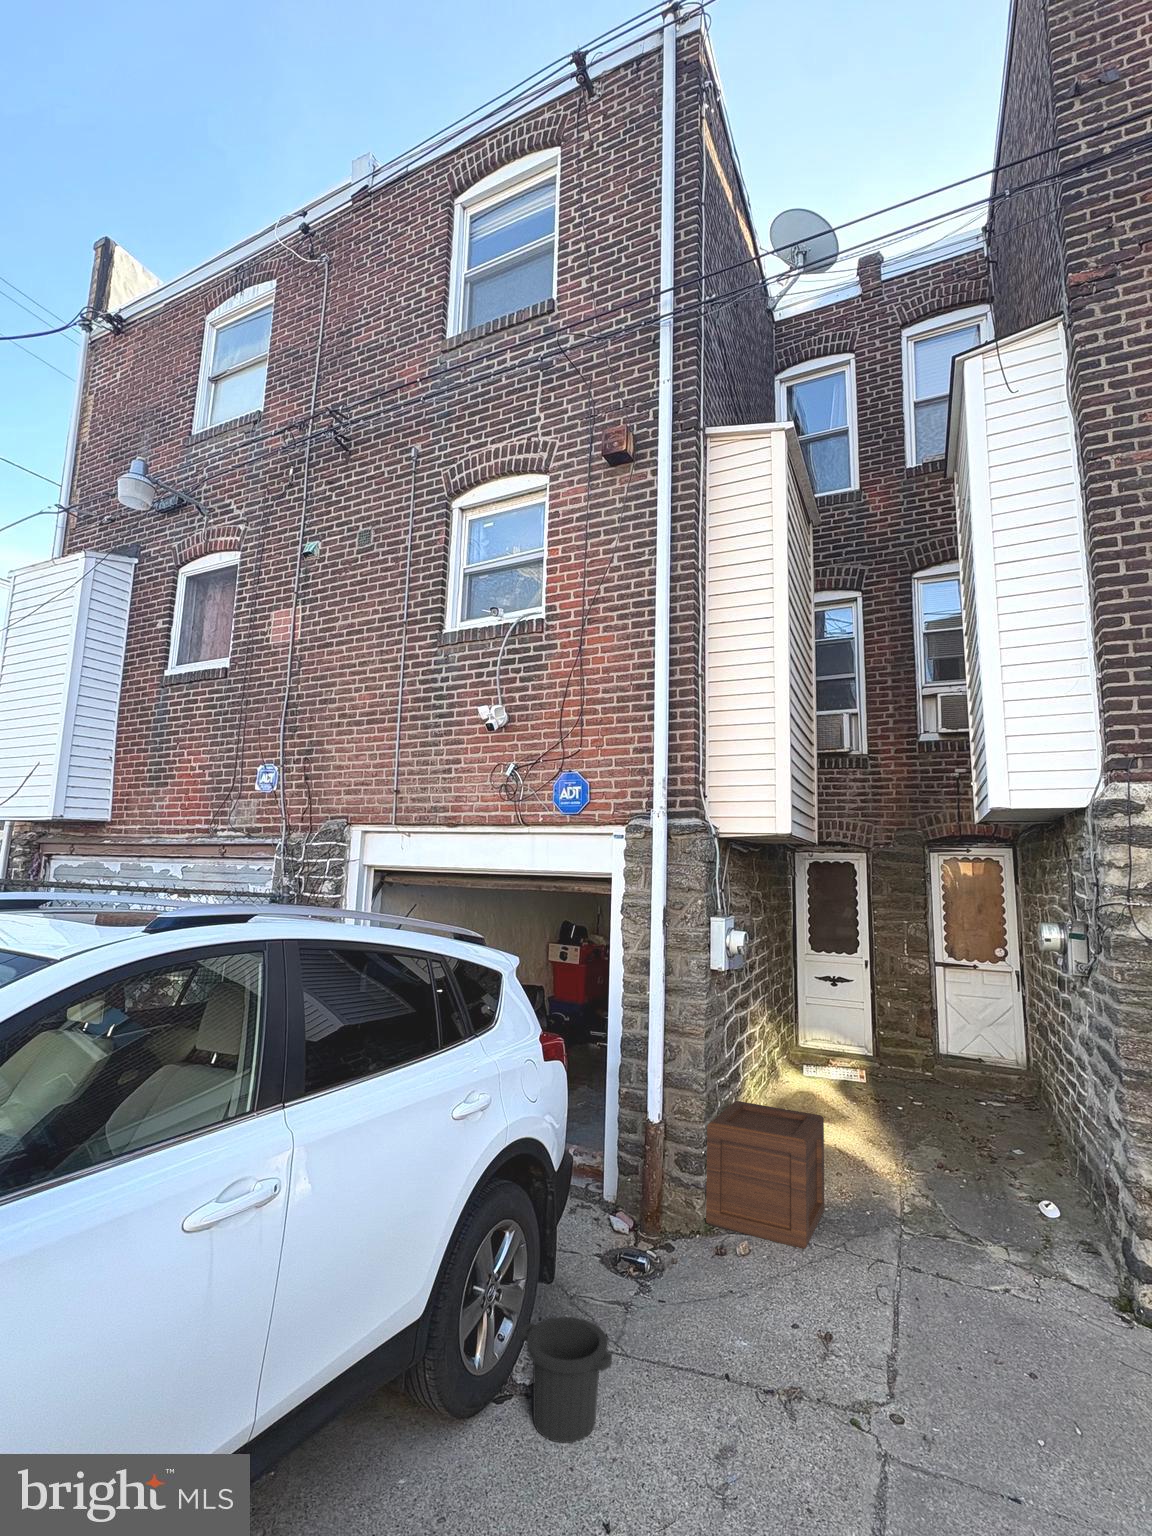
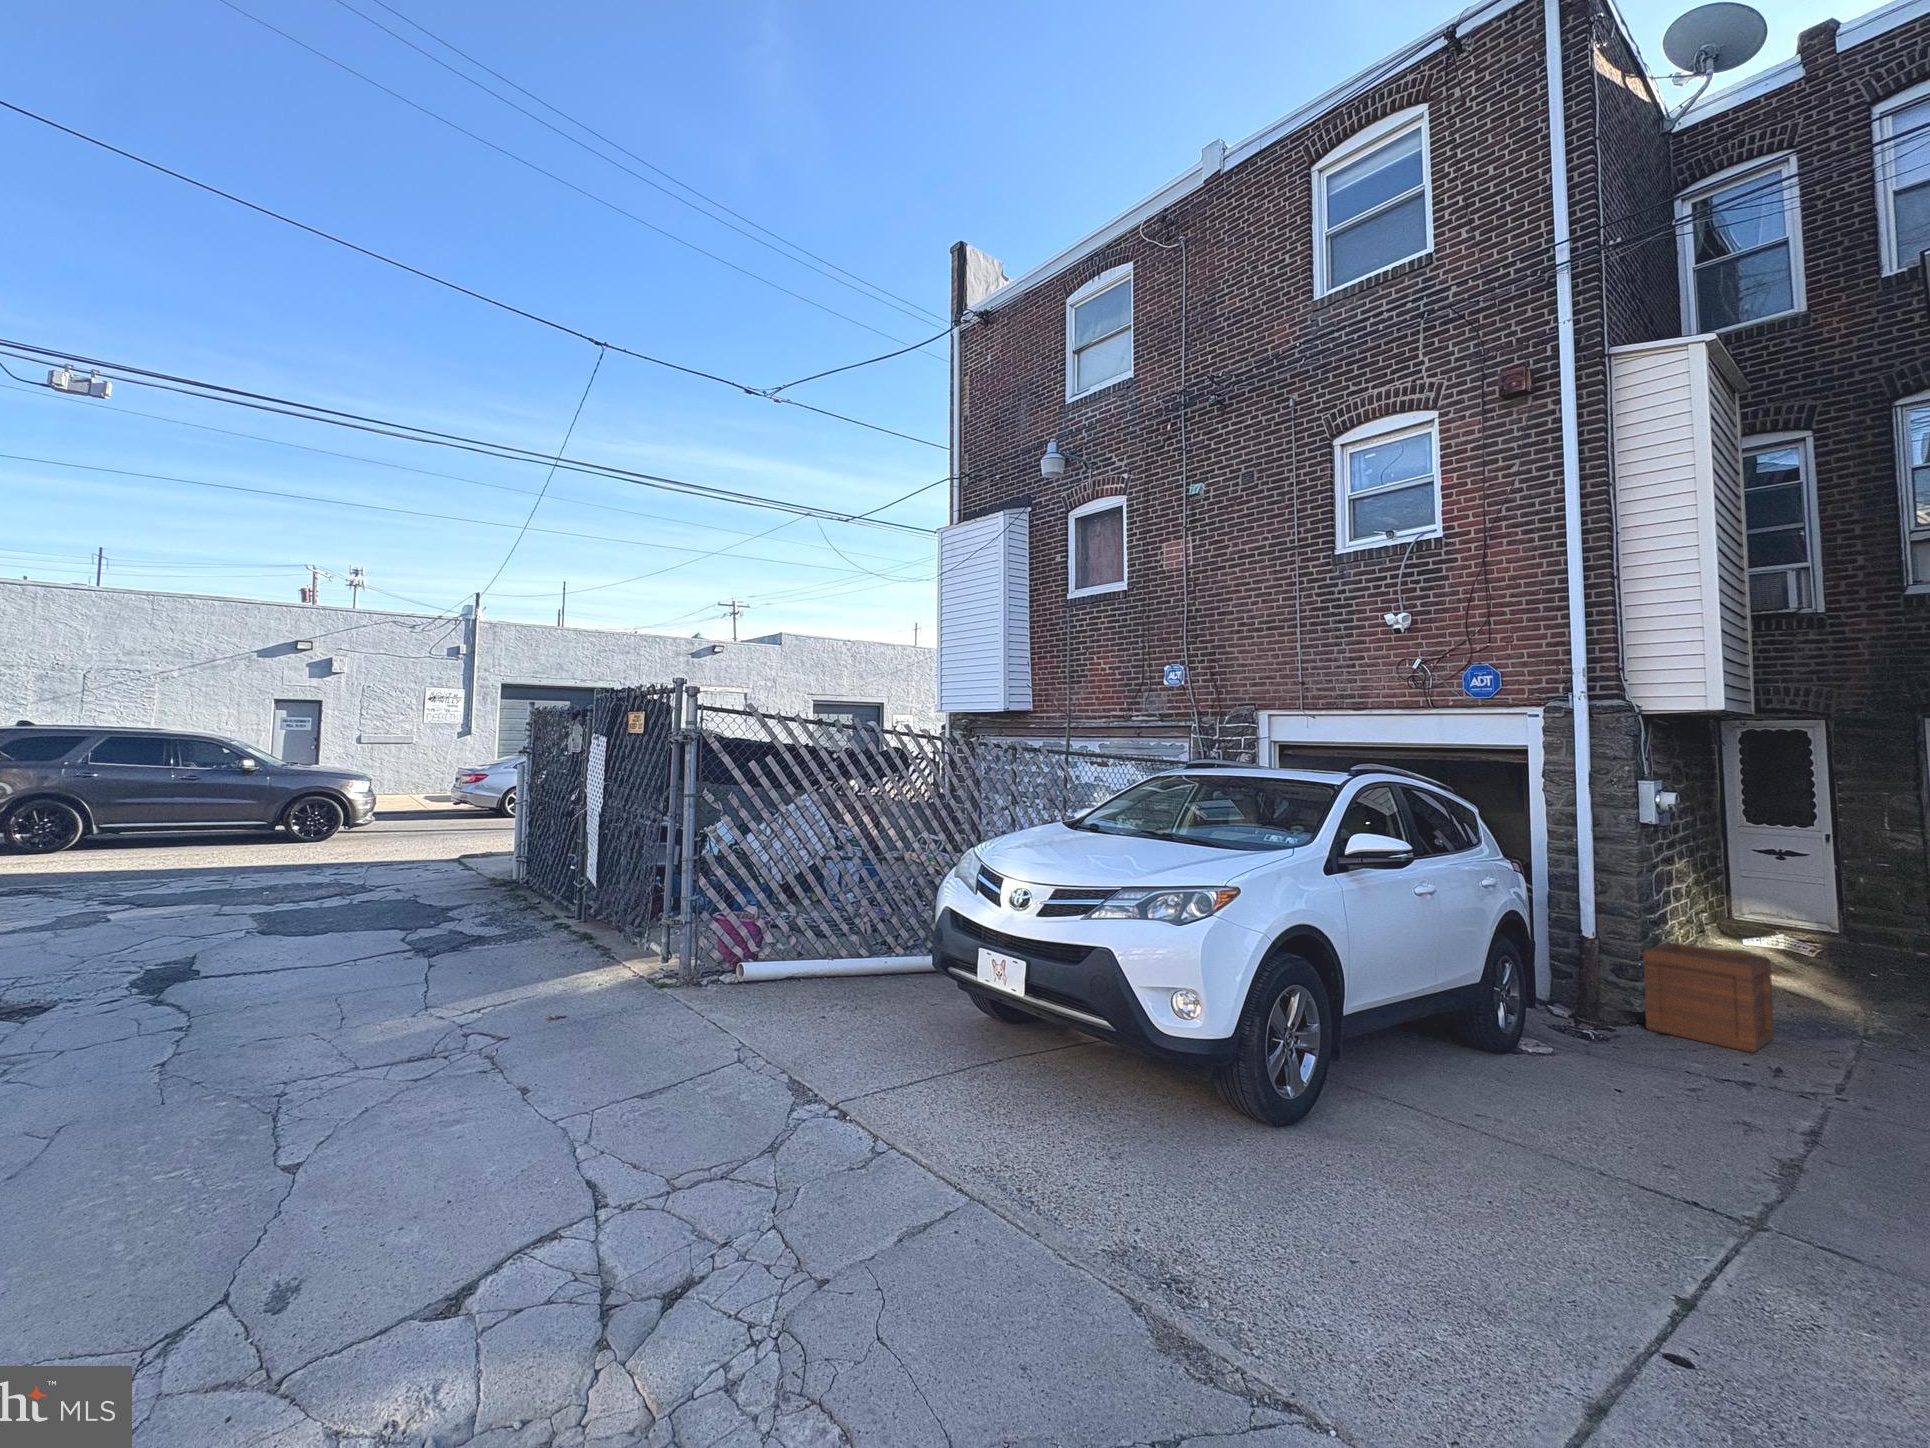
trash can: present [519,1317,612,1443] -> none [1521,1029,1598,1092]

